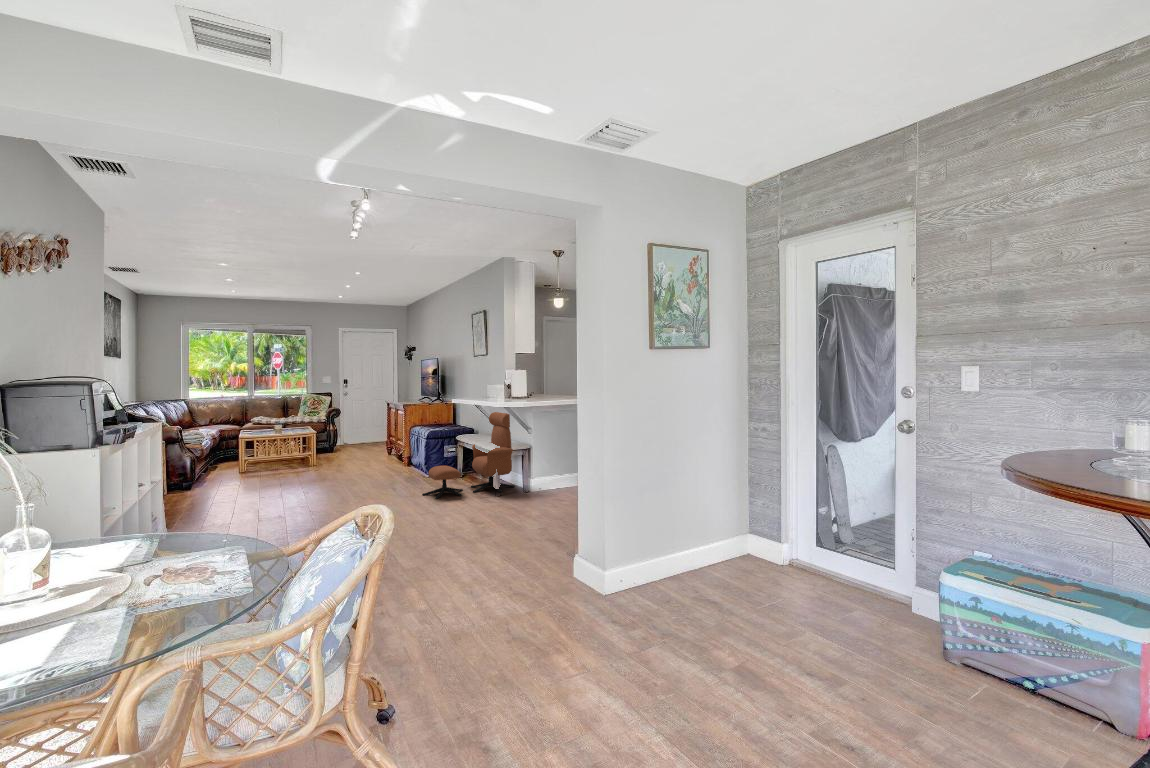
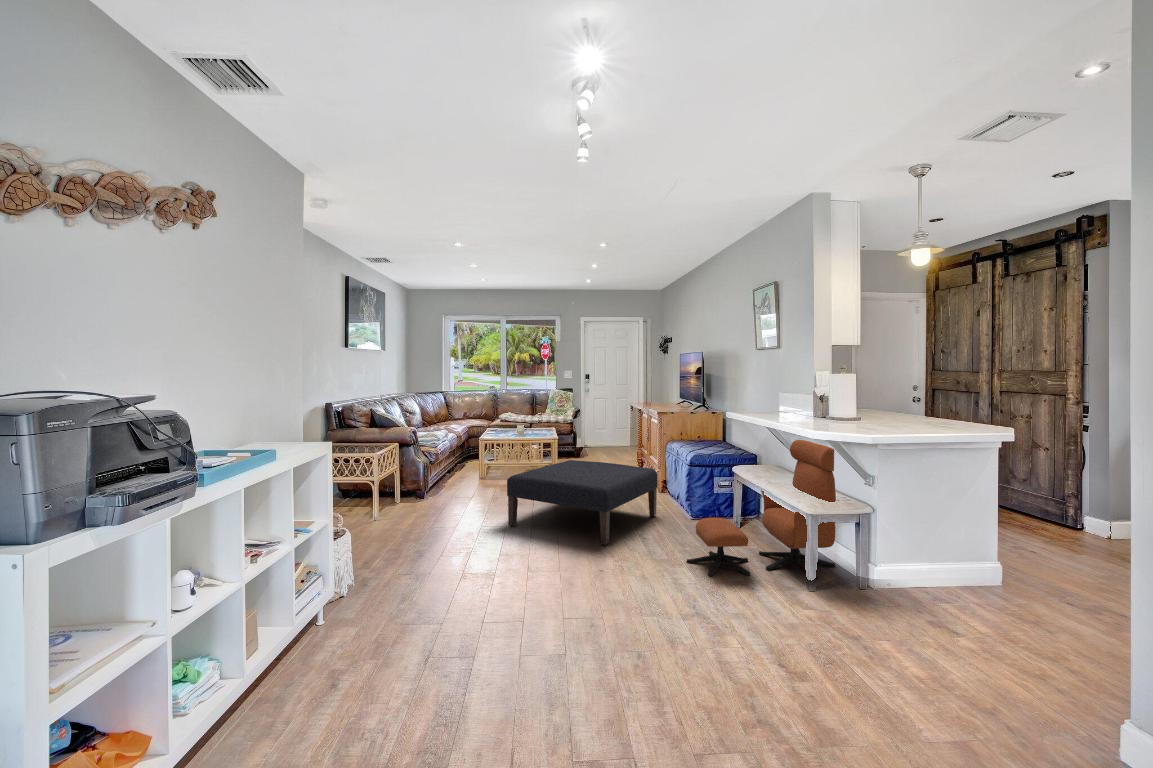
ottoman: none [280,443,404,495] -> present [507,460,658,545]

